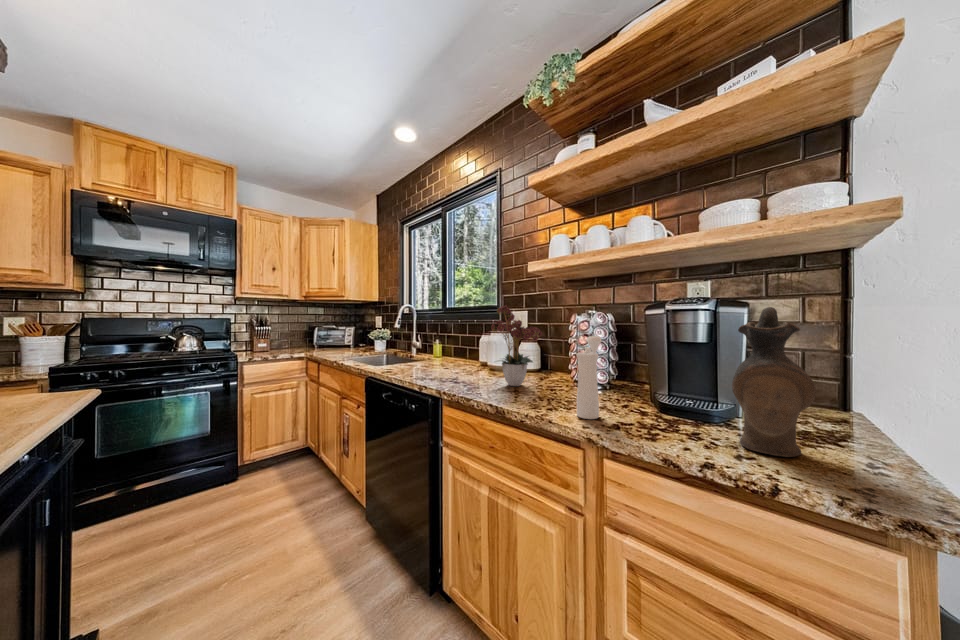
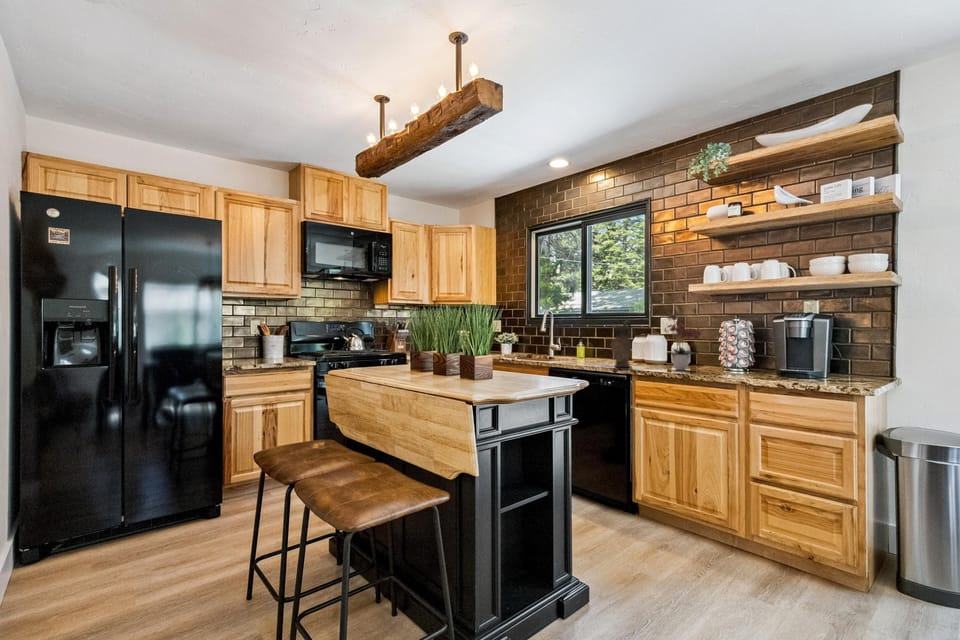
ceramic pitcher: present [732,307,816,457] -> present [611,321,631,367]
pepper mill: present [576,336,602,419] -> none [733,334,747,378]

